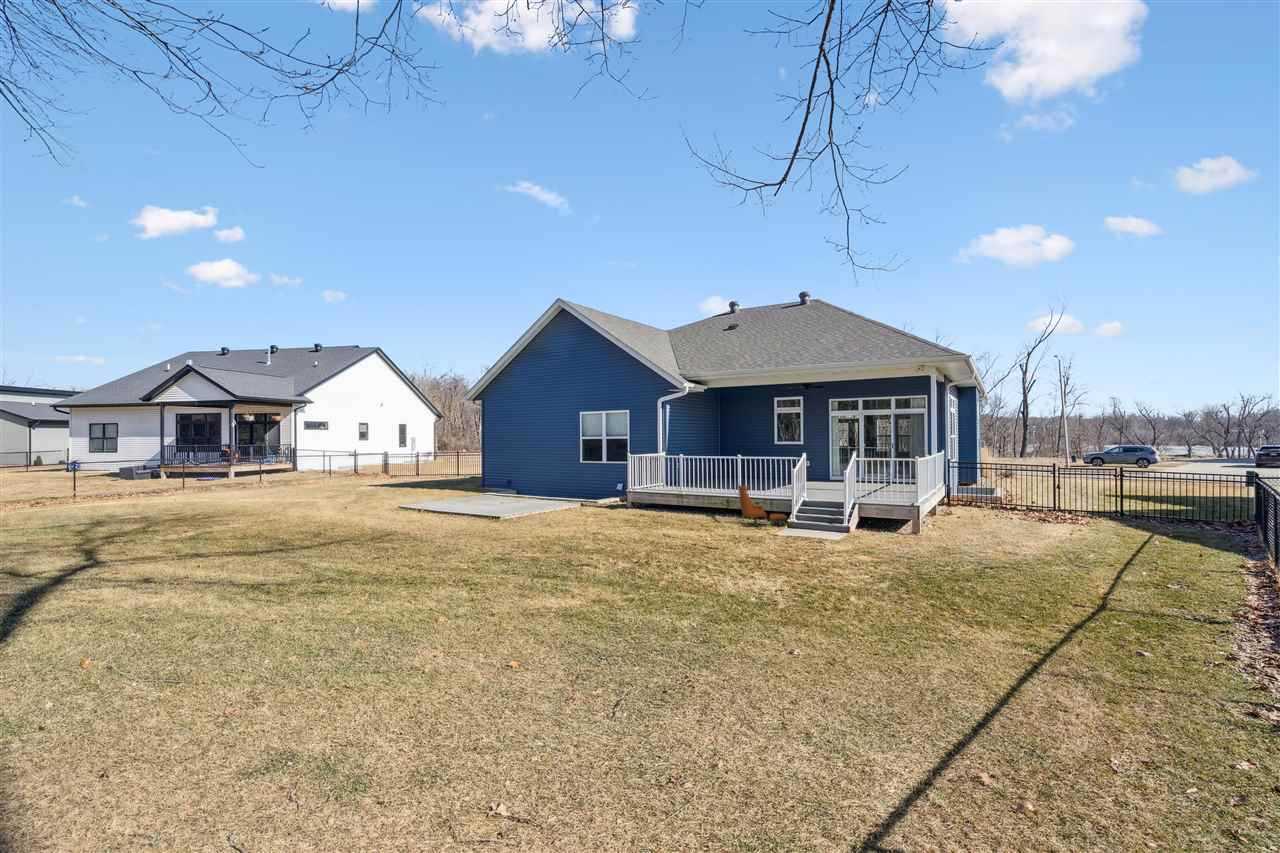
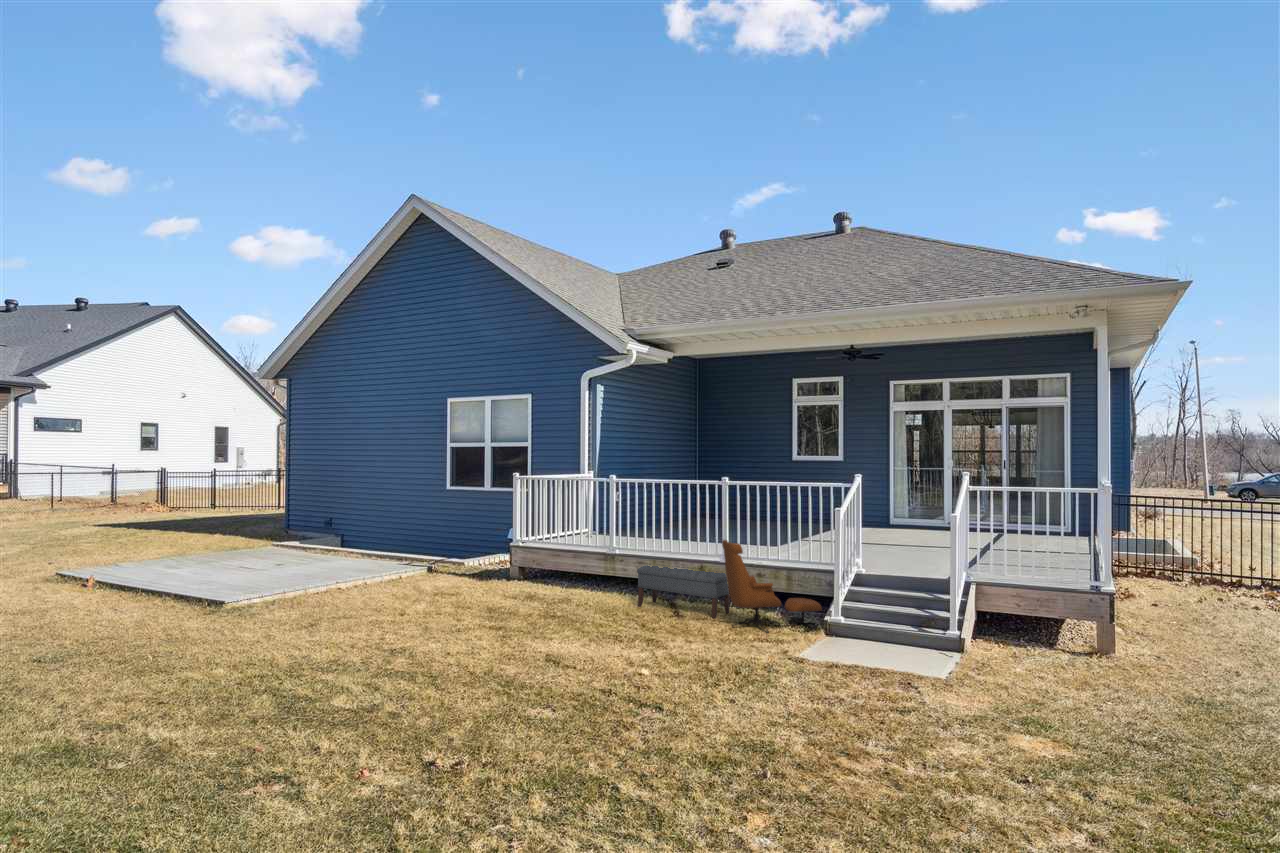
bench: none [695,499,743,524] -> present [637,565,730,619]

